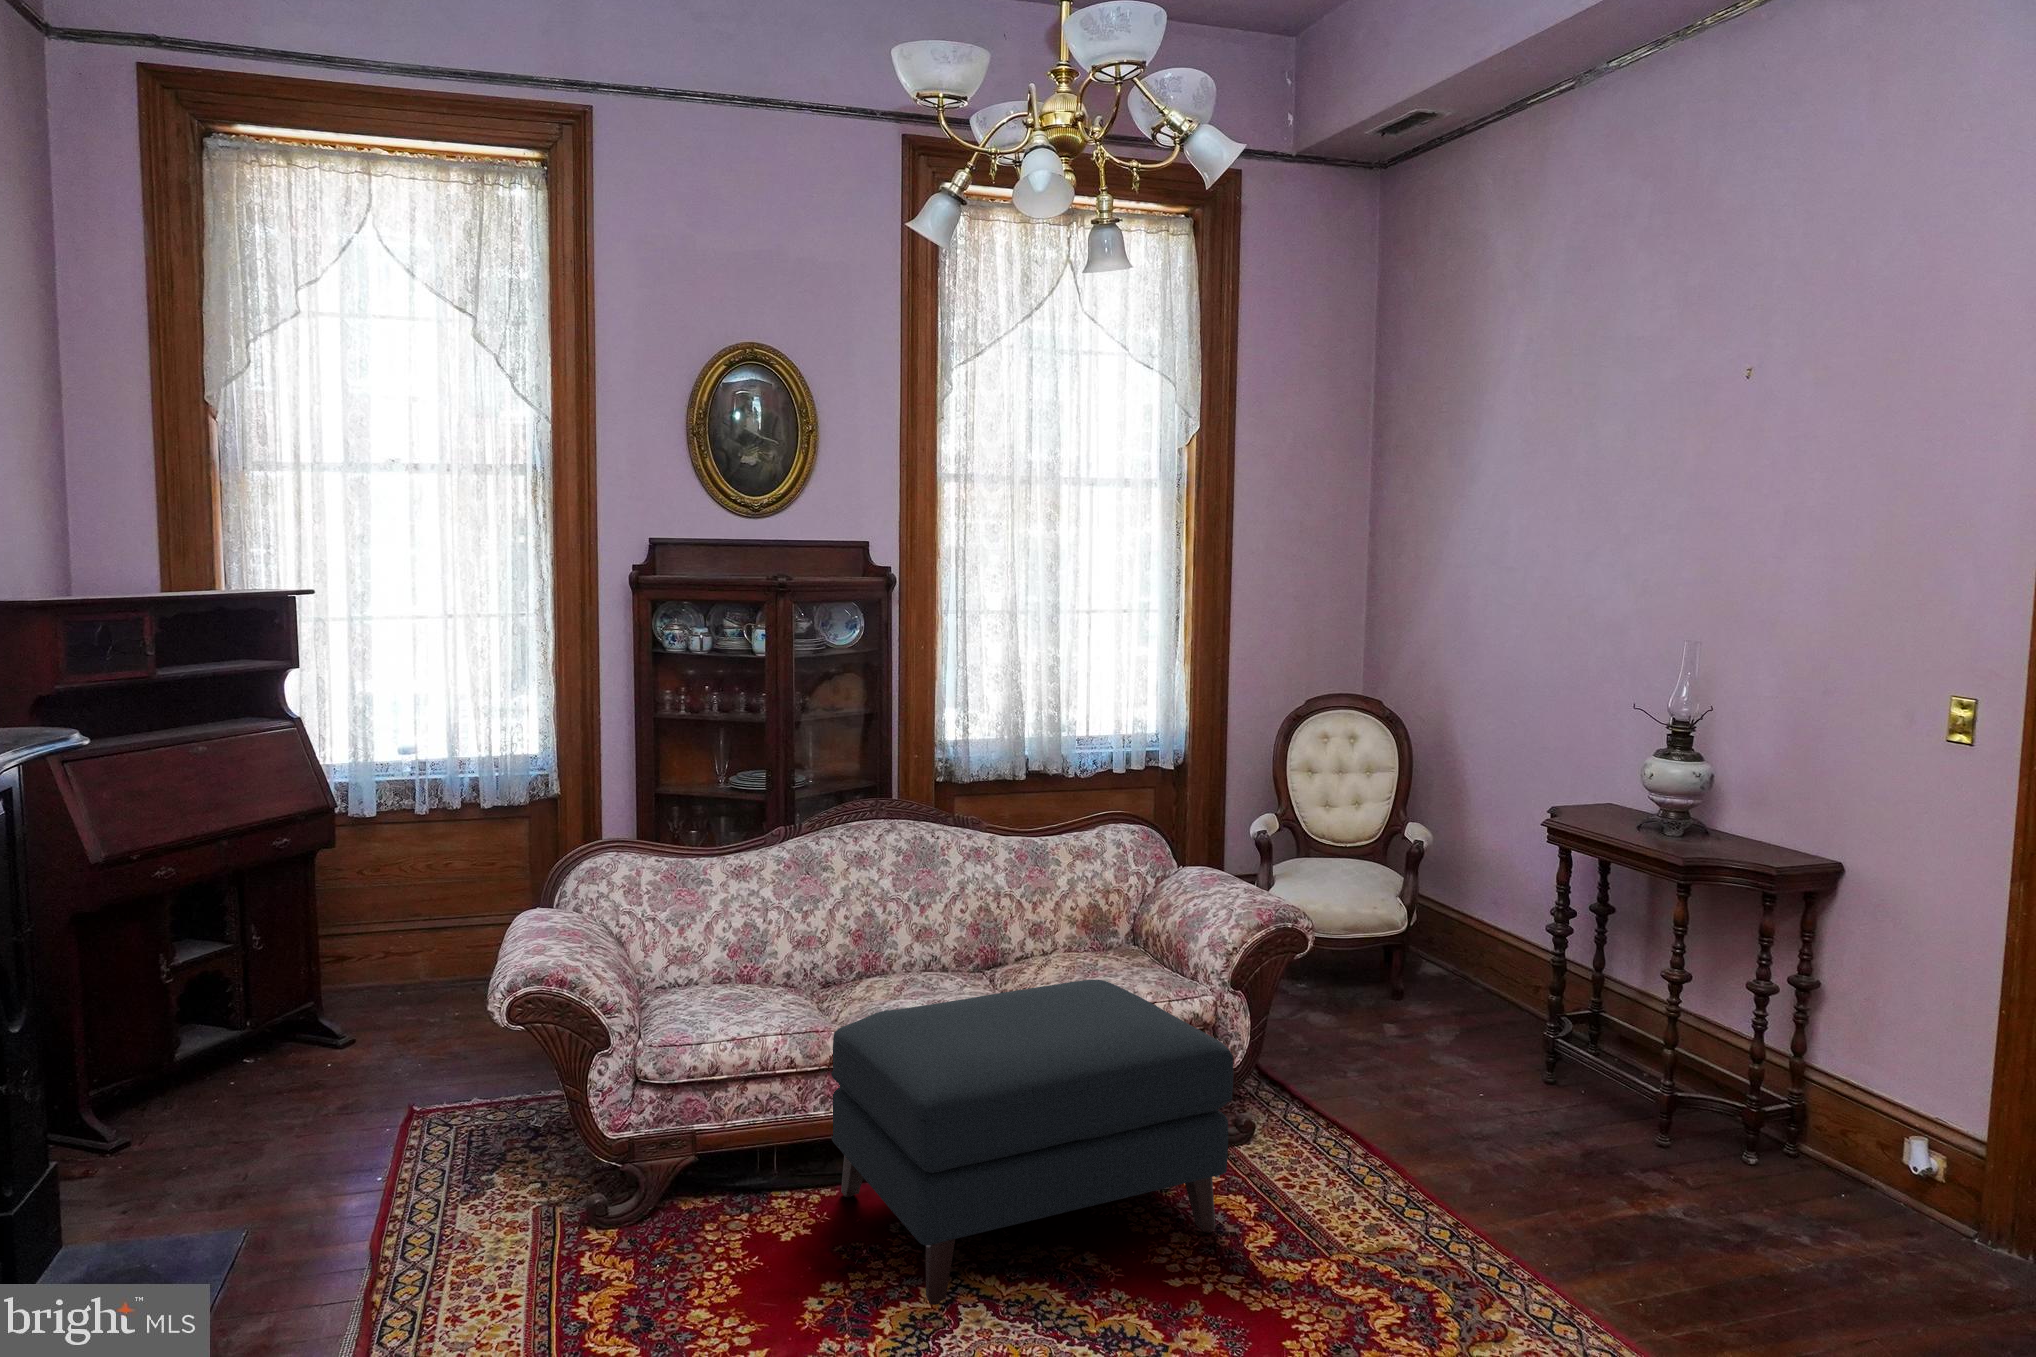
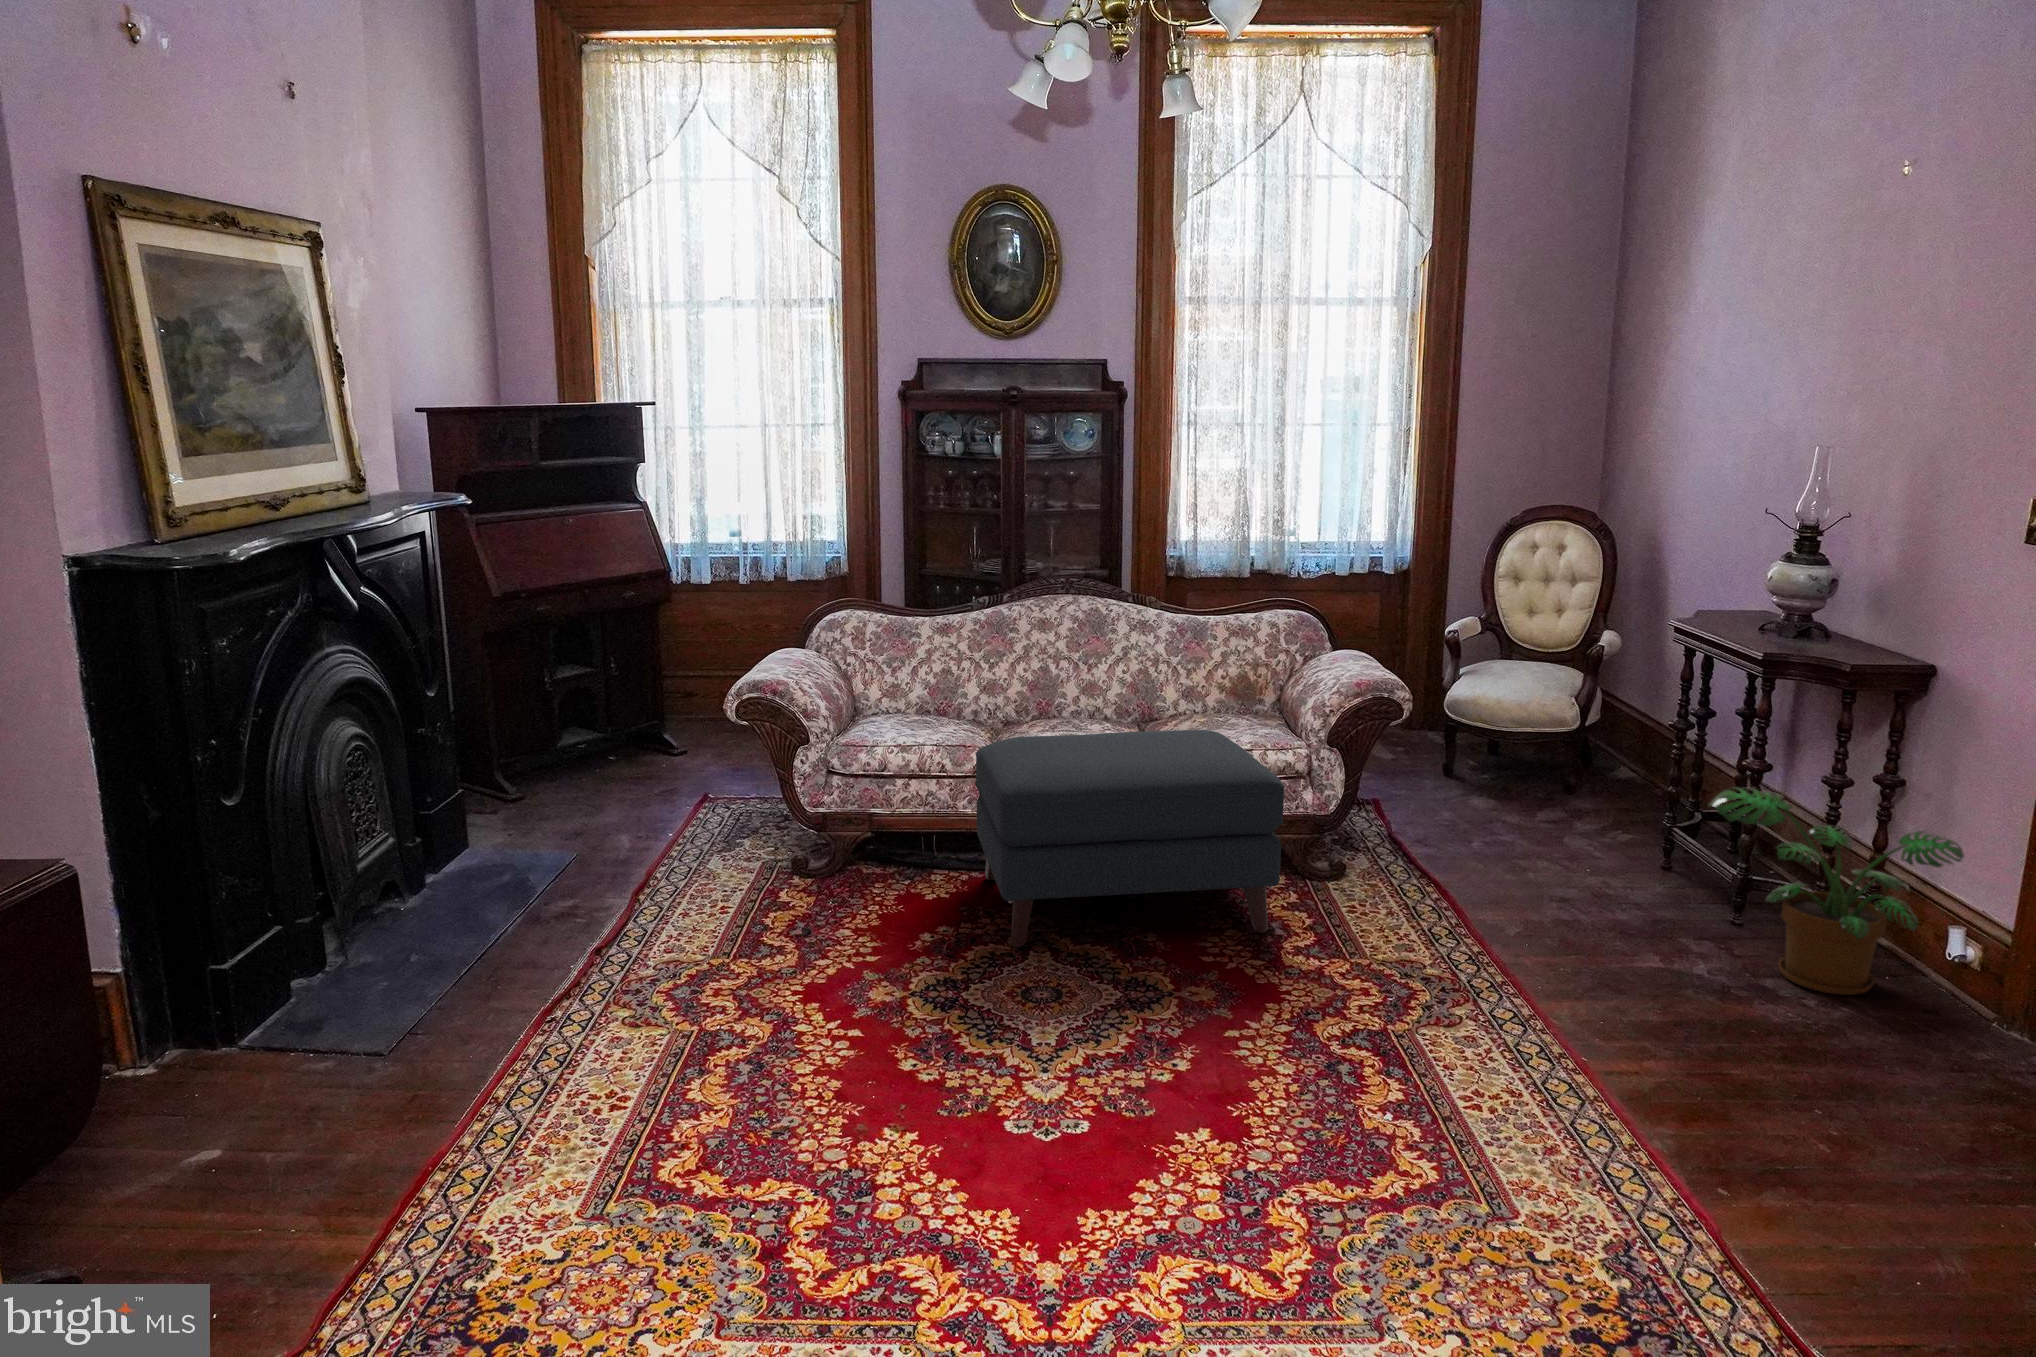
potted plant: none [1636,1003,1907,1226] -> present [1709,787,1964,995]

